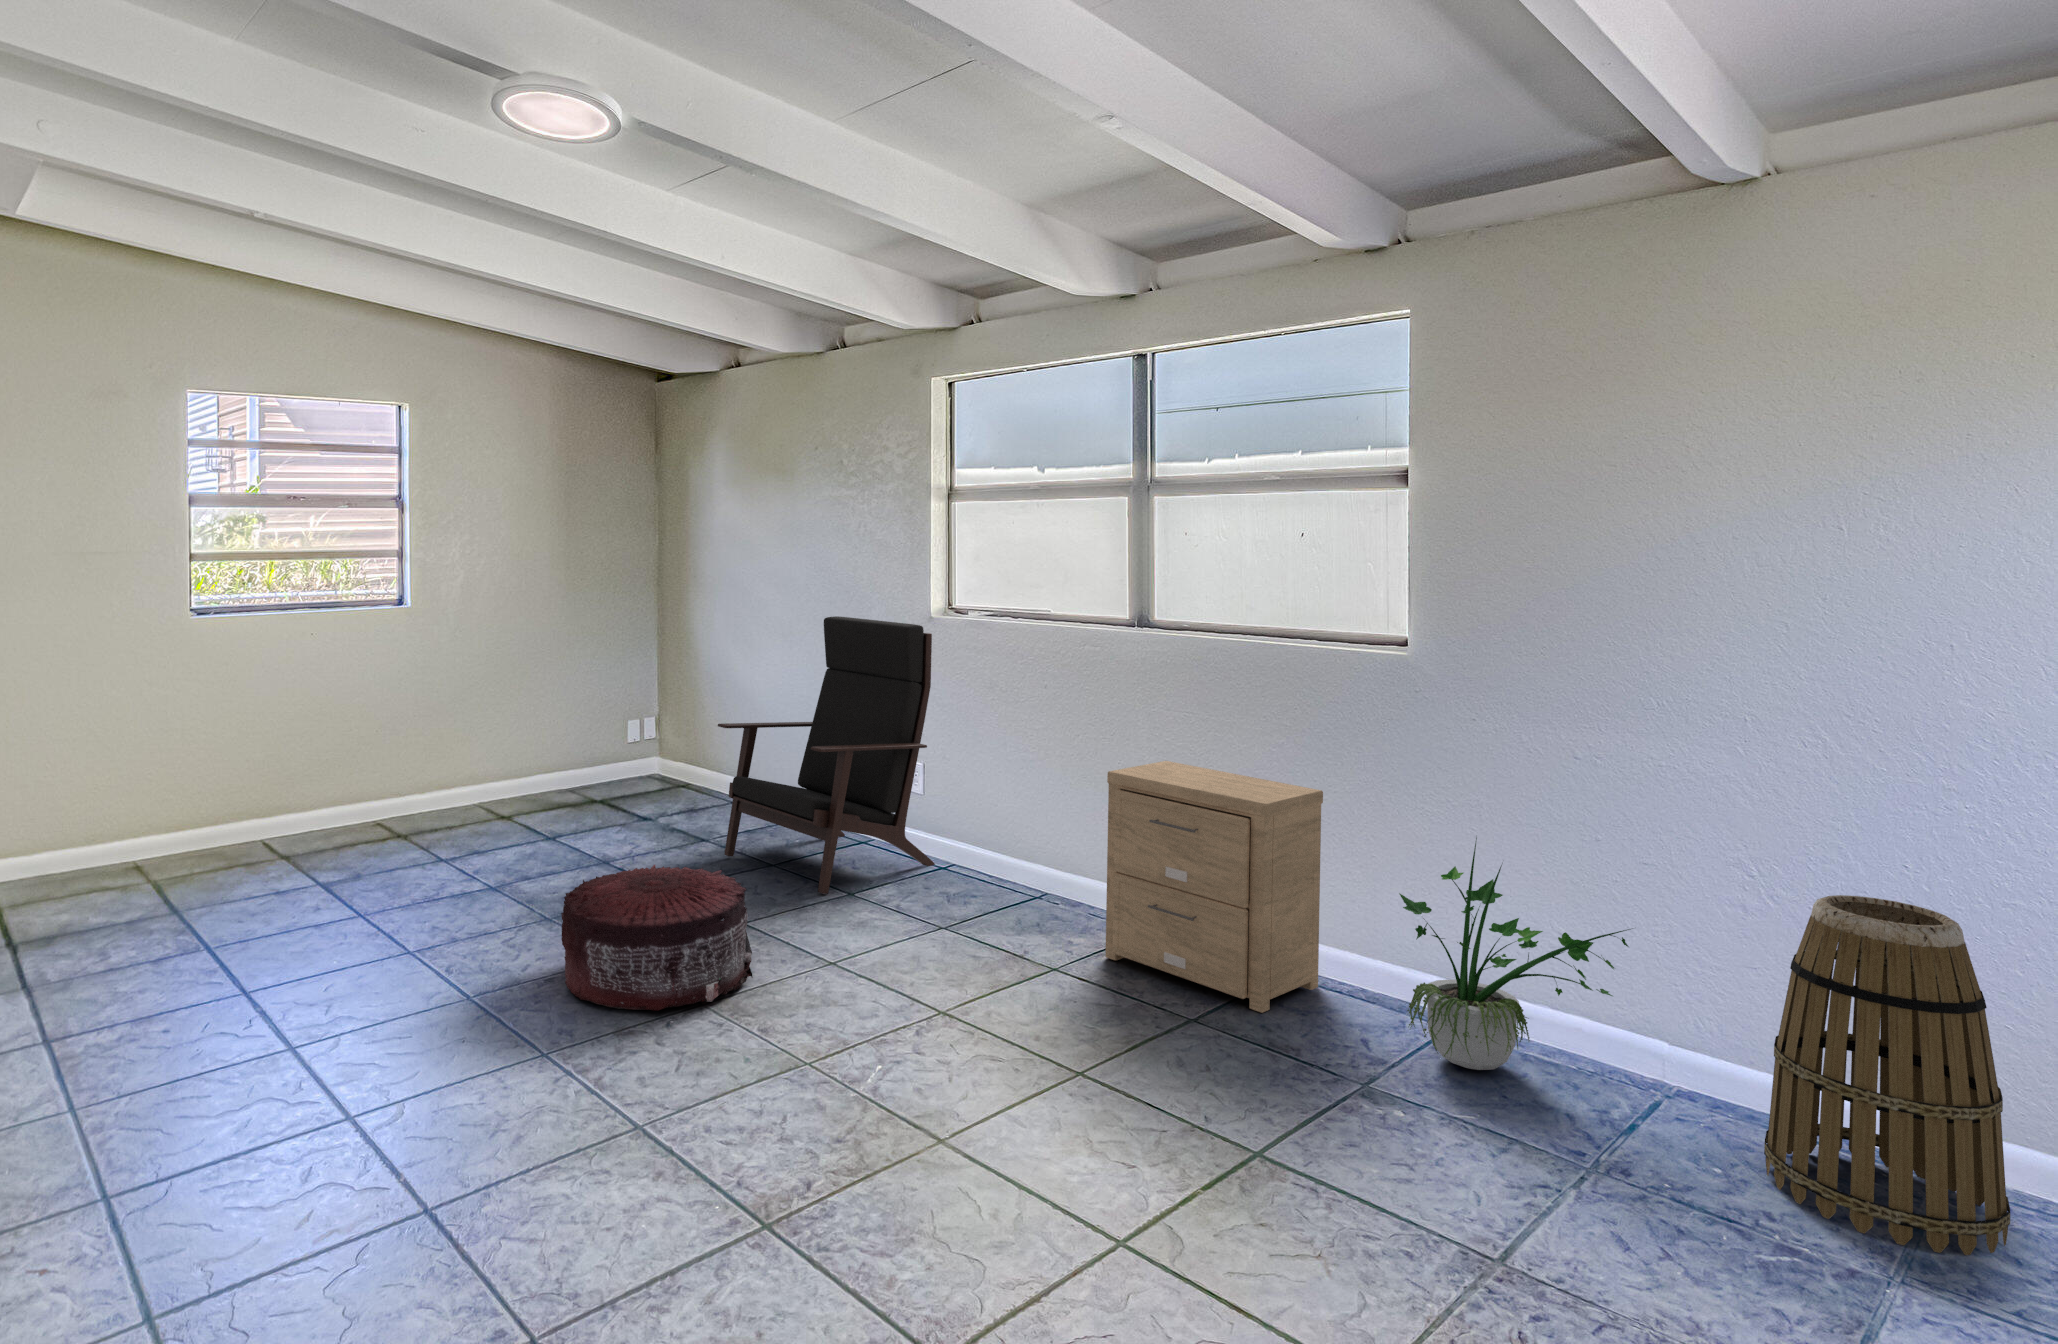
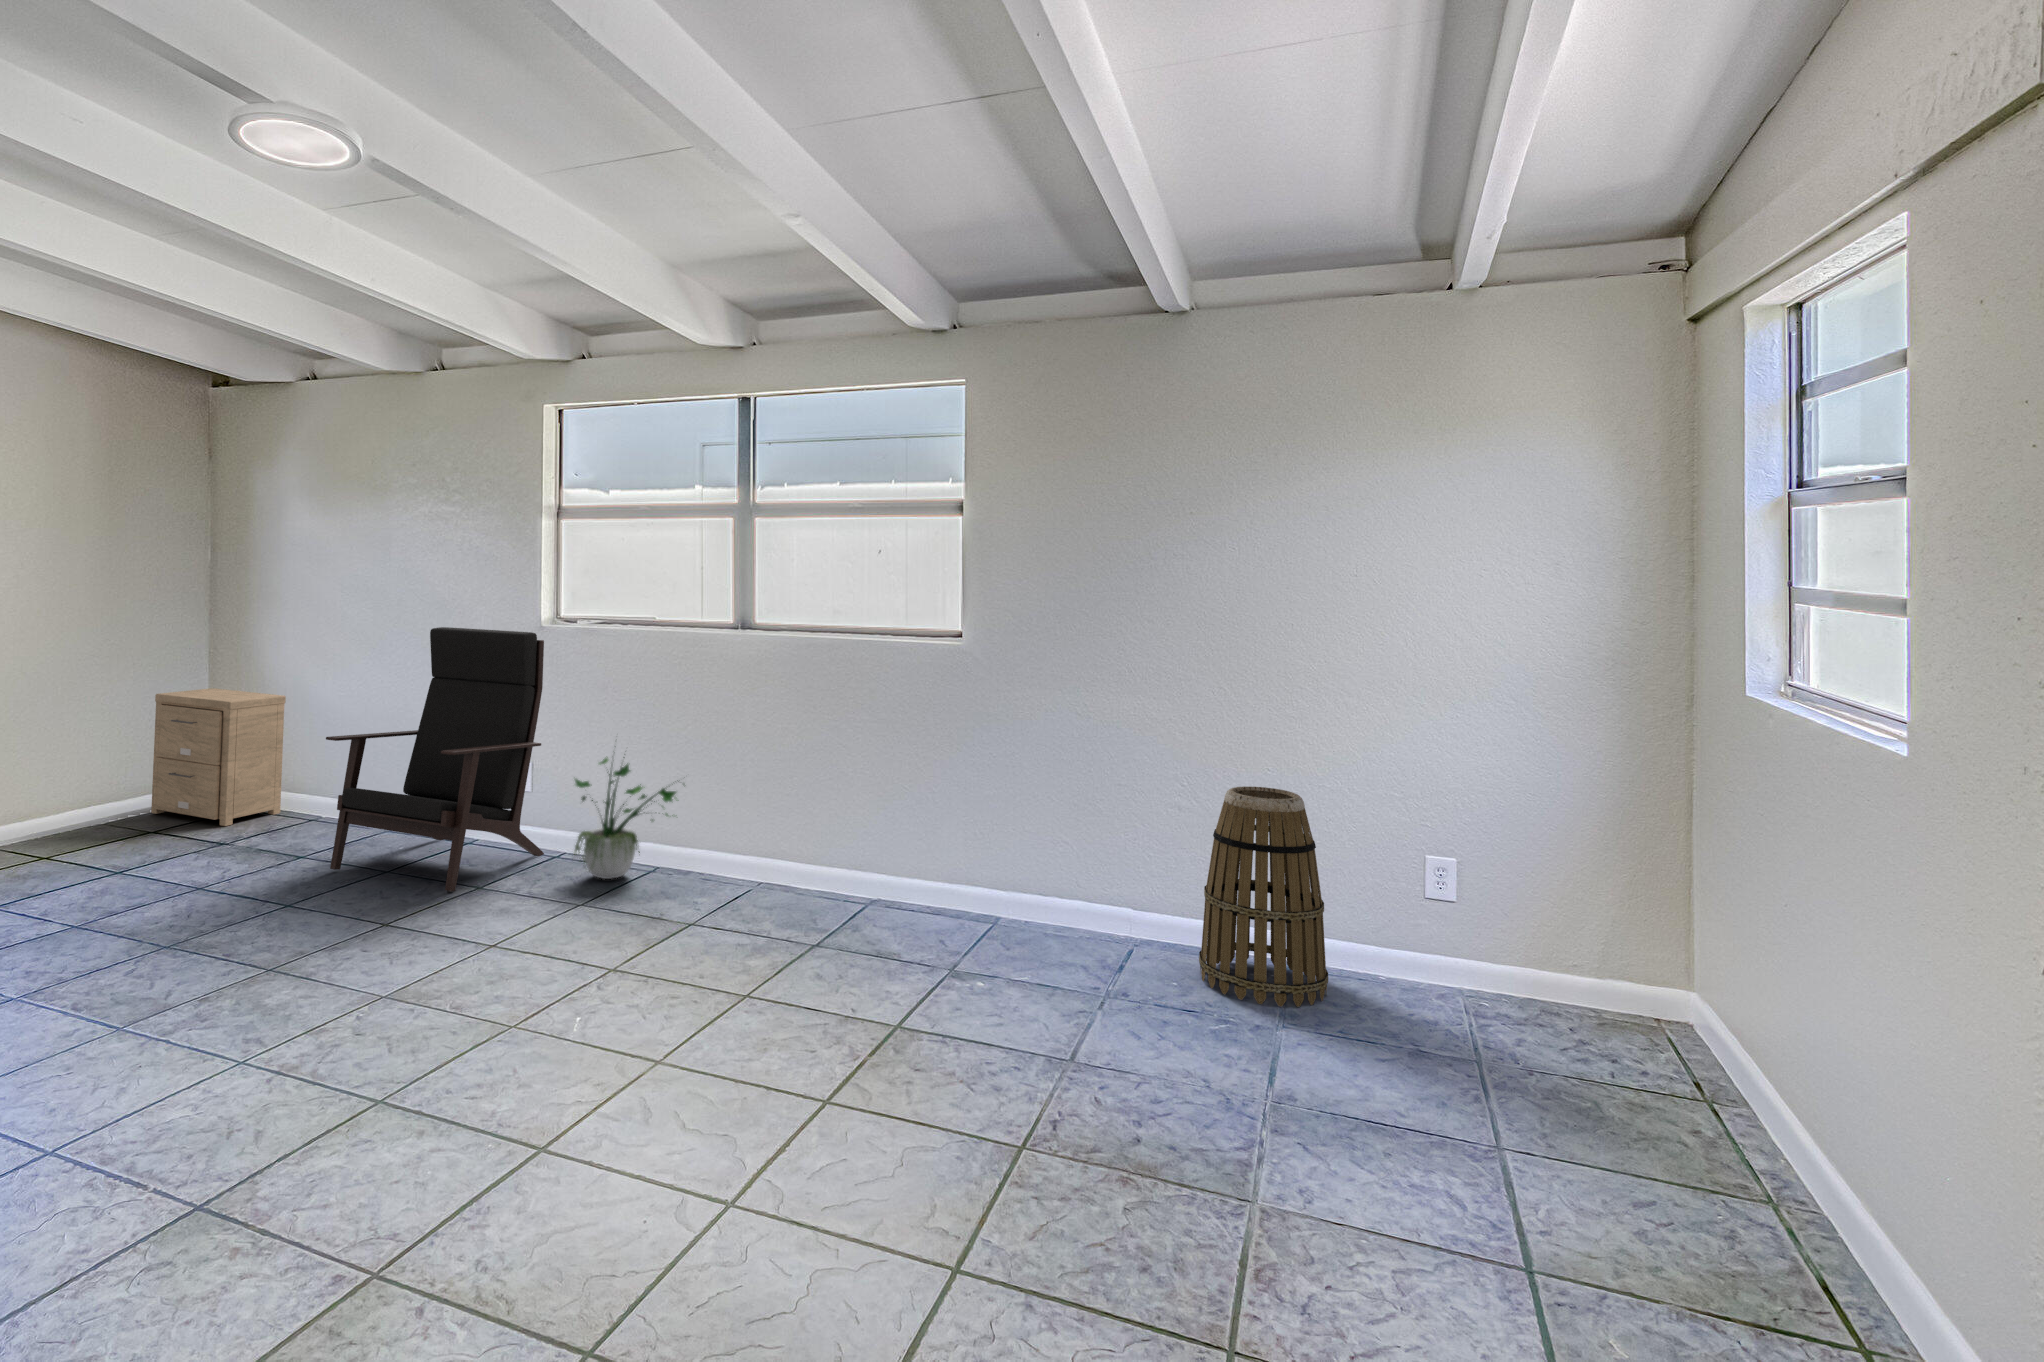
side table: present [1106,761,1323,1013] -> present [151,688,286,826]
potted plant: present [1399,838,1630,1070] -> present [574,757,676,879]
pouf: present [561,865,753,1011] -> none [208,874,420,1023]

